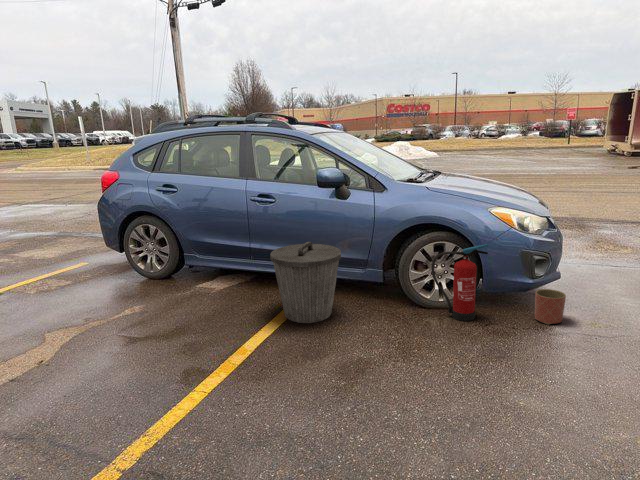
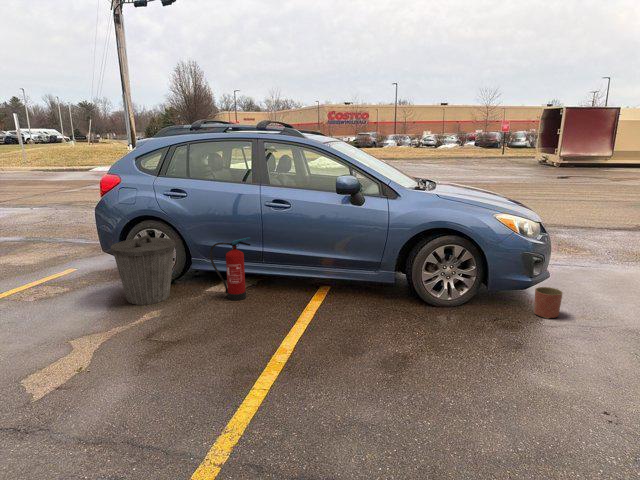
trash can: present [270,242,341,323] -> present [111,235,176,305]
fire extinguisher: present [431,244,488,321] -> present [210,237,250,300]

